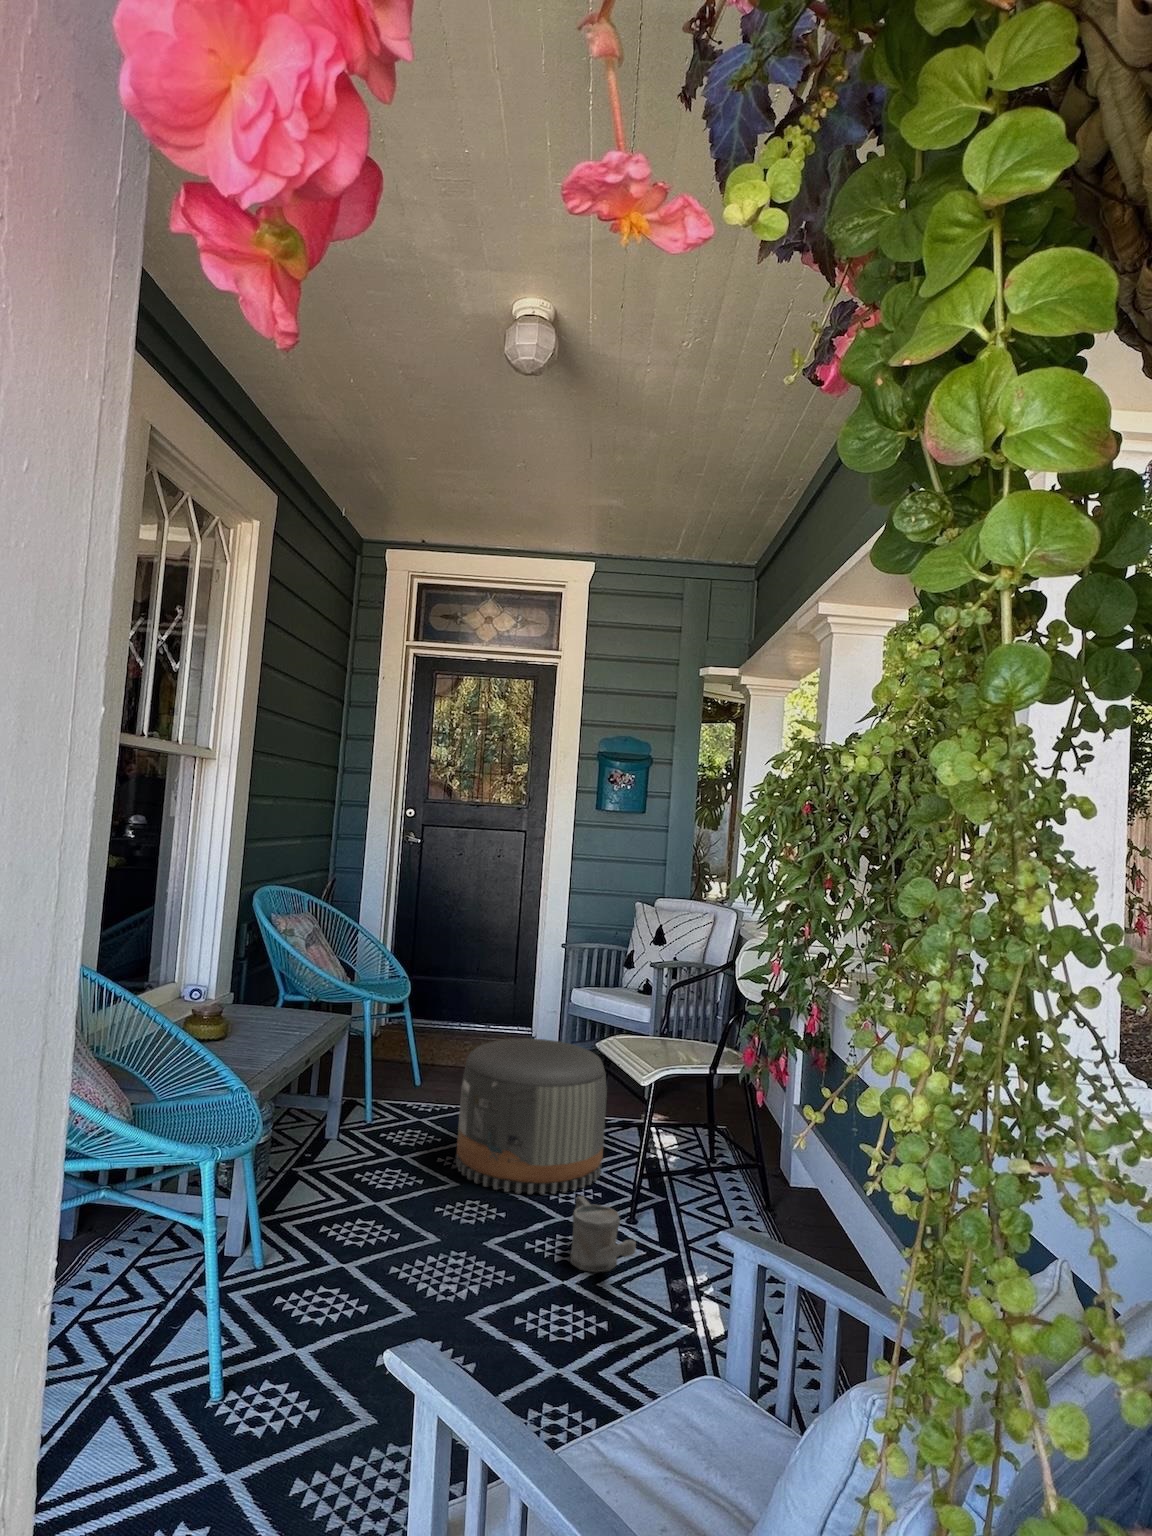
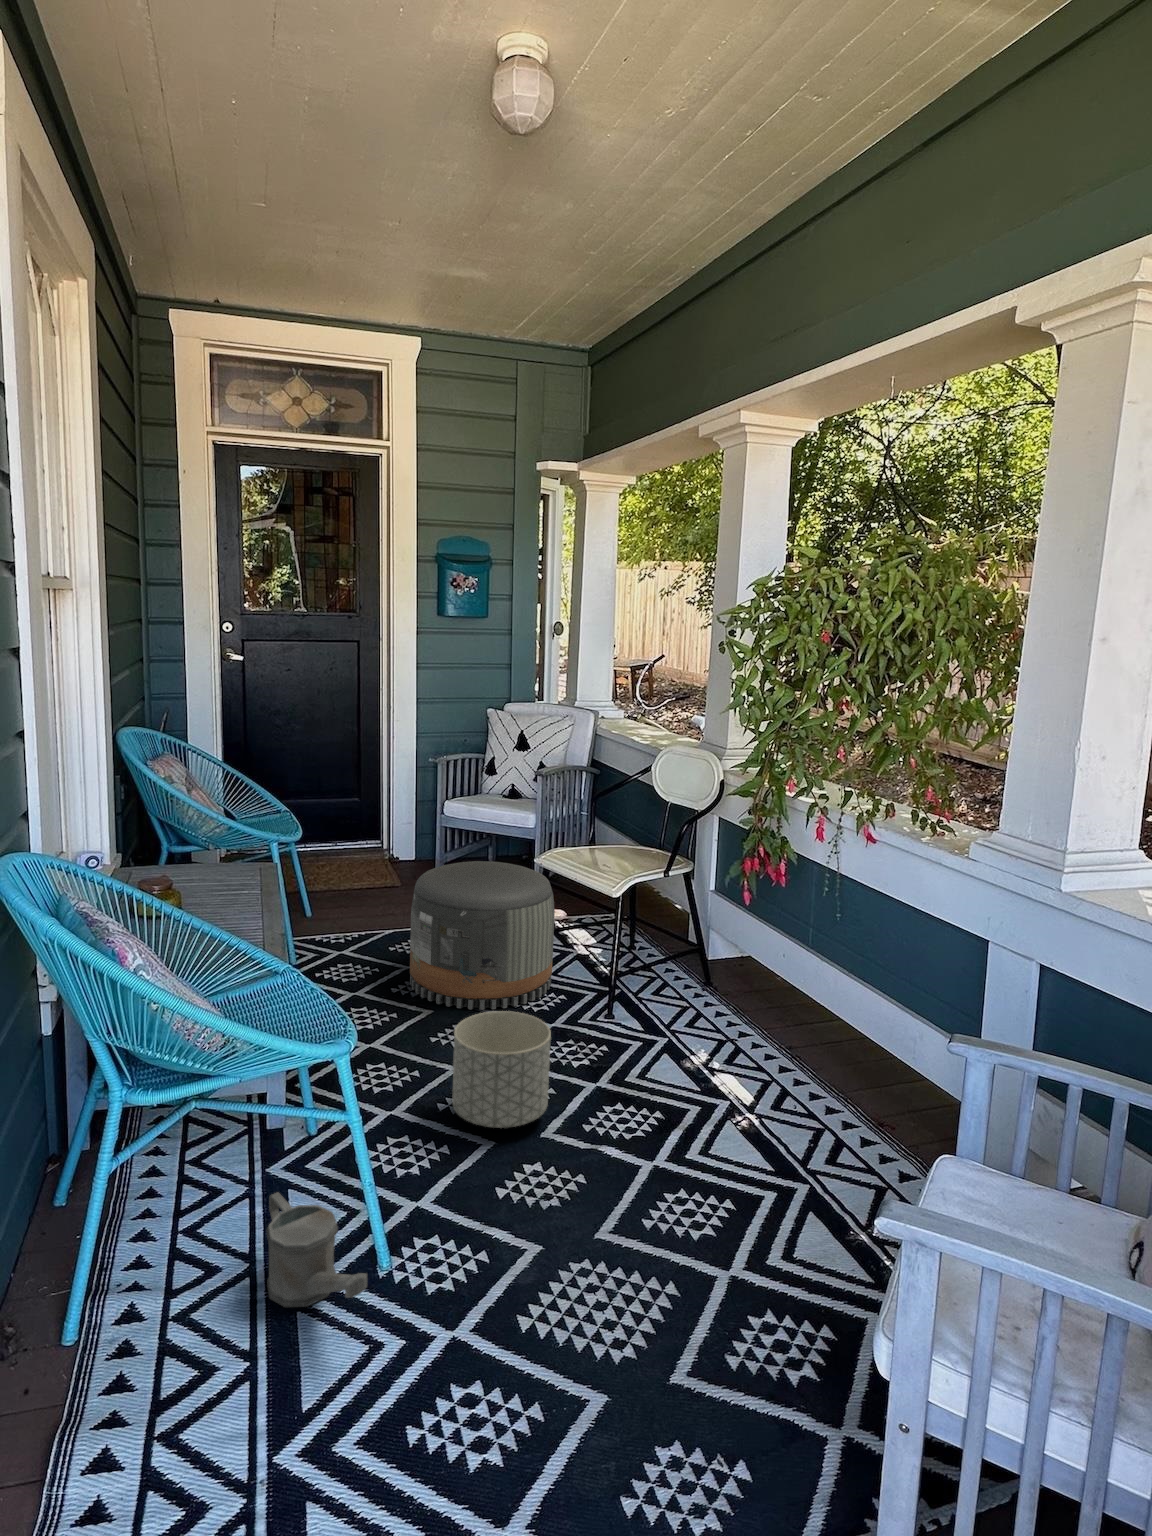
planter: none [390,1177,495,1301] -> present [452,1011,551,1128]
watering can: present [570,1196,636,1272] -> present [267,1192,367,1307]

